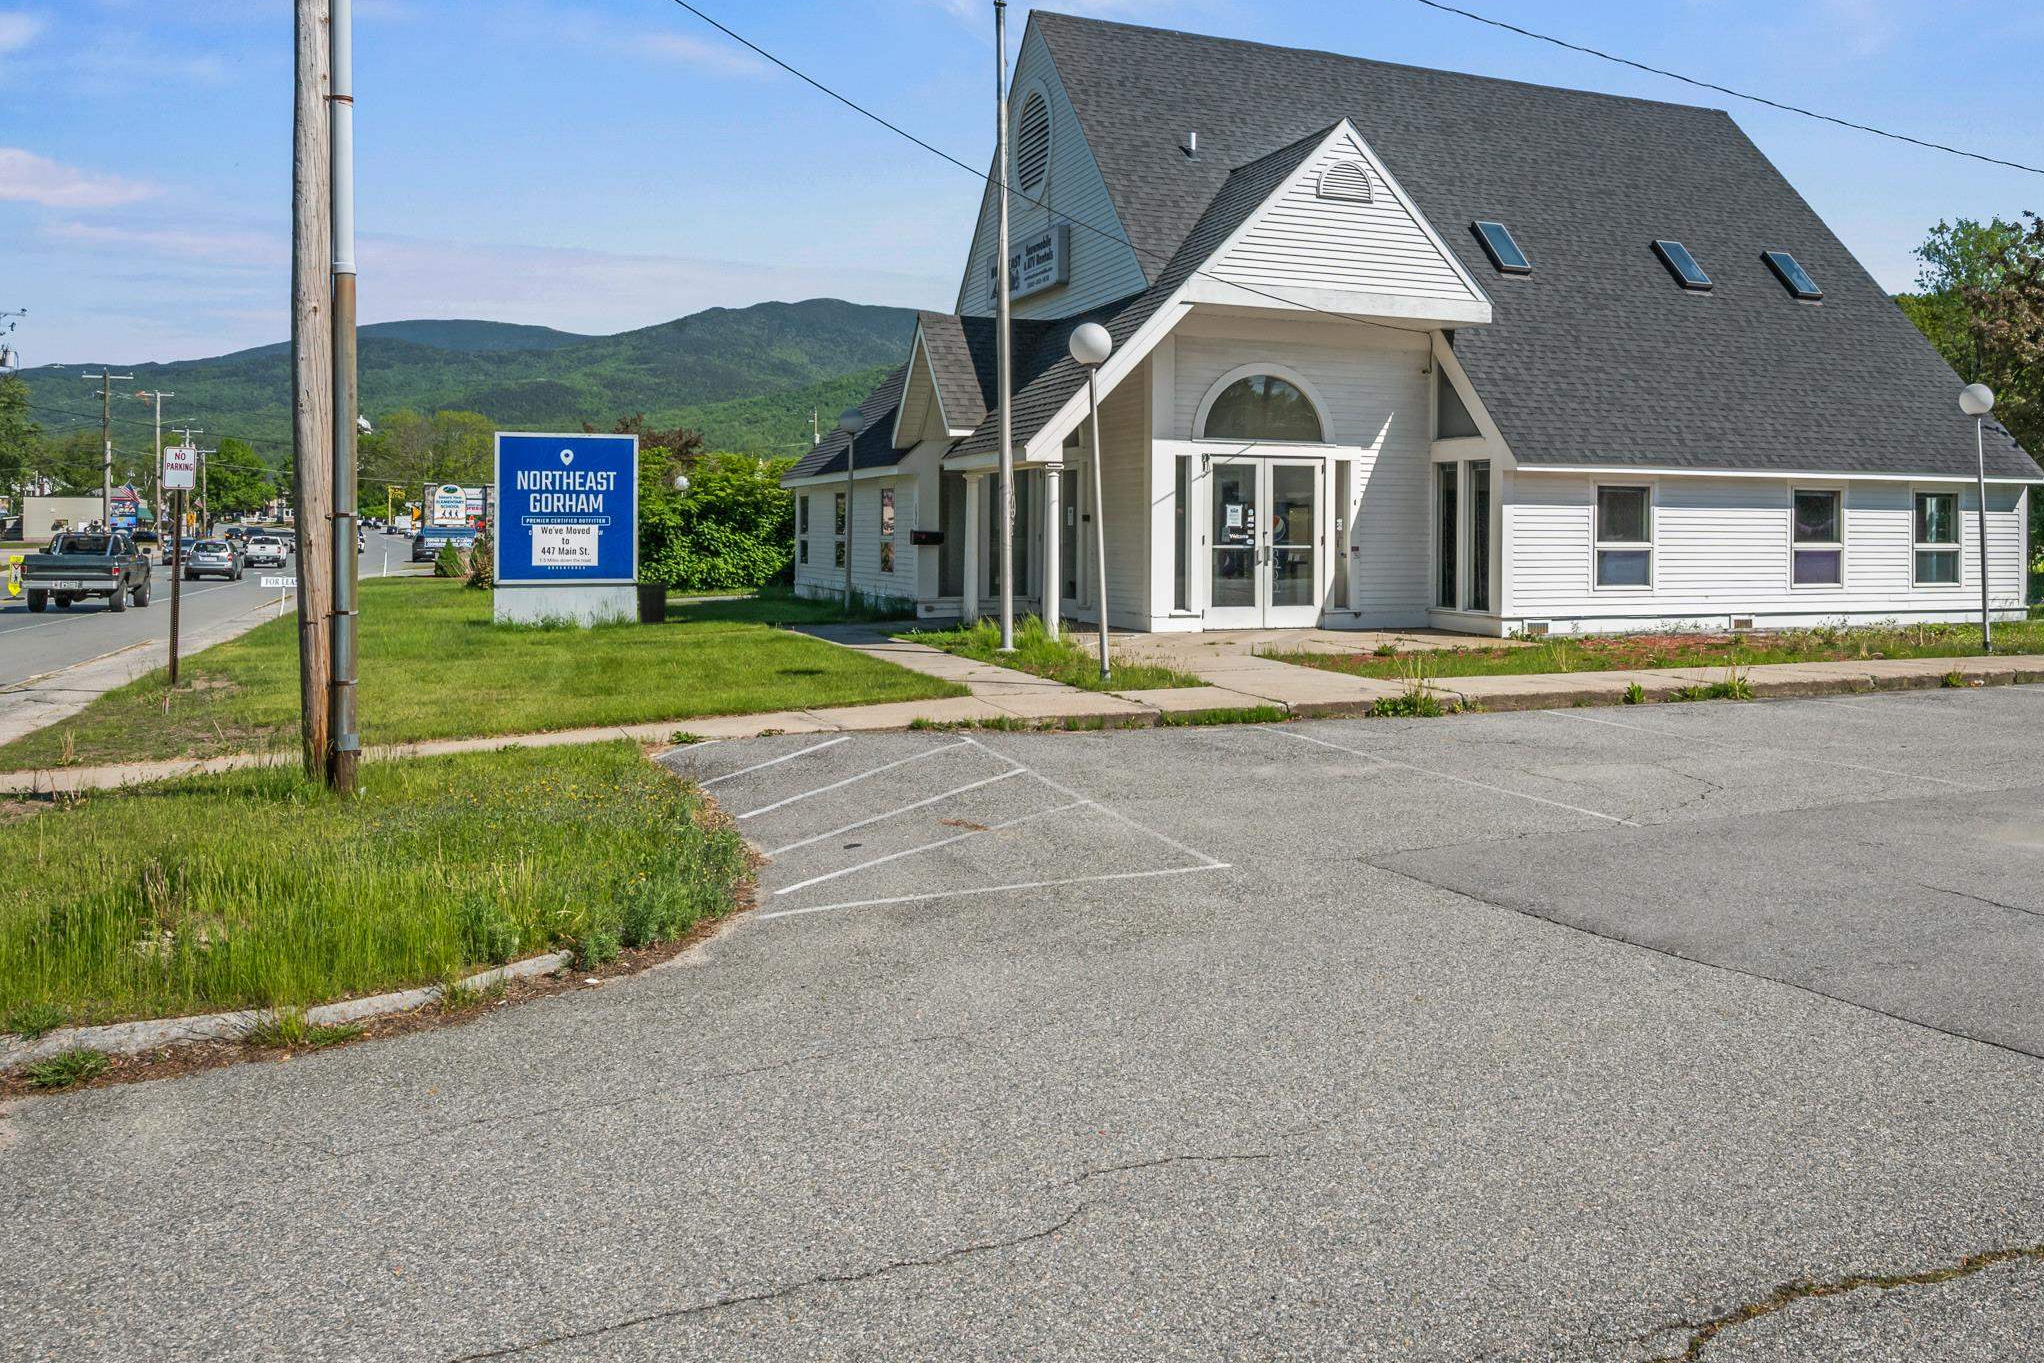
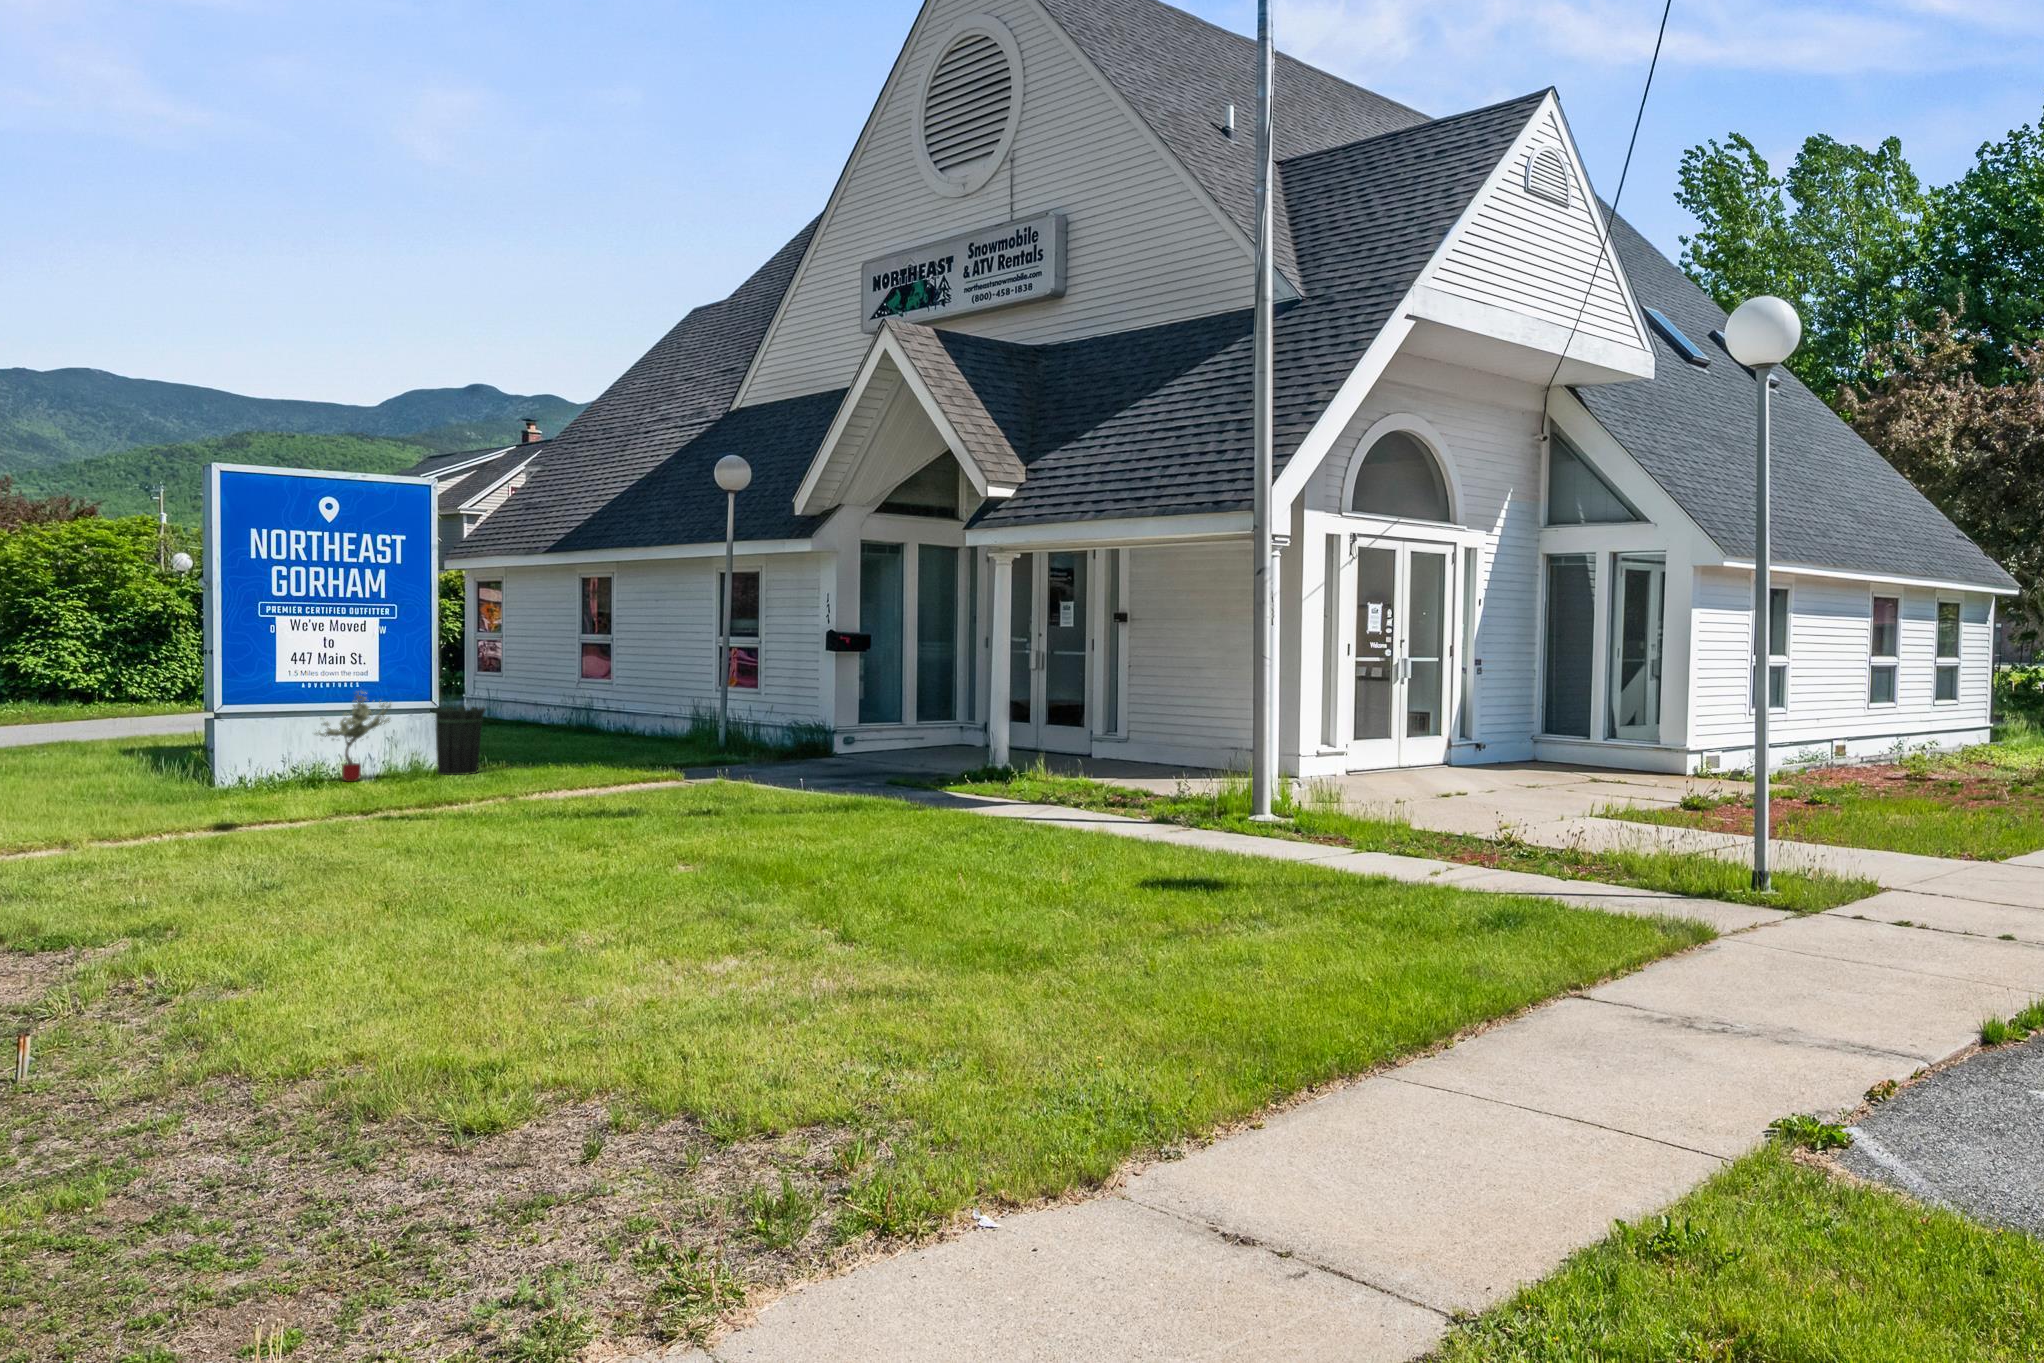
potted tree: none [553,570,603,627] -> present [316,692,391,782]

